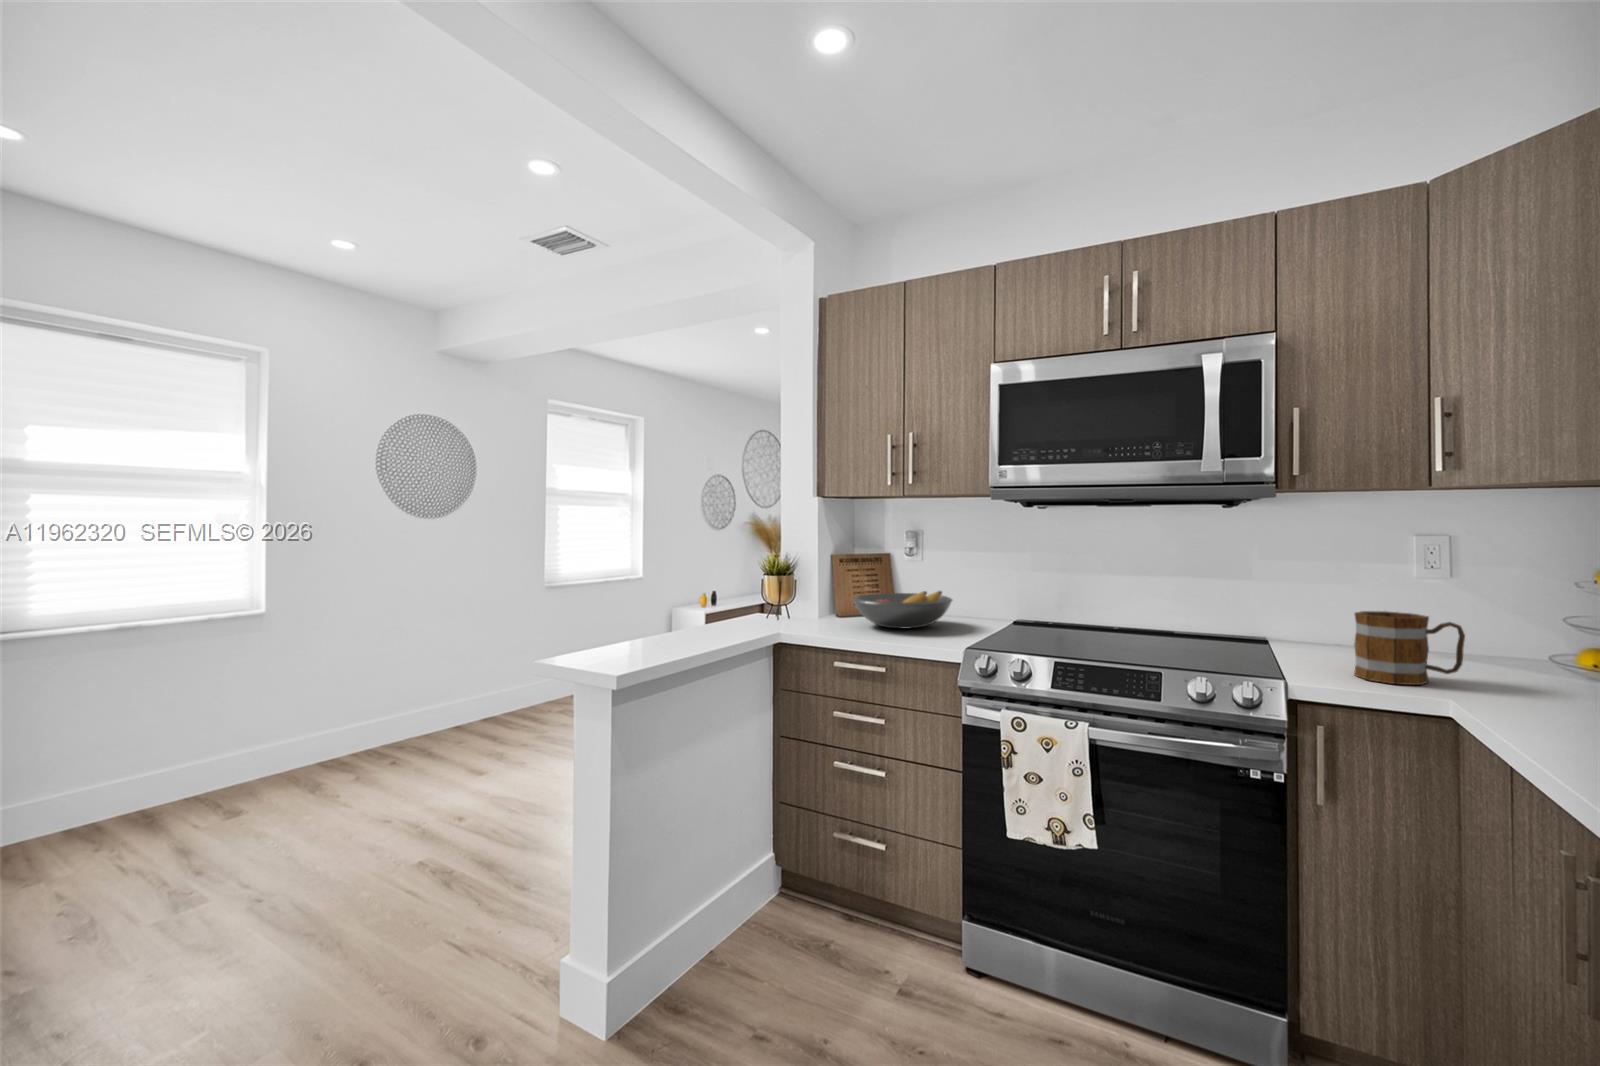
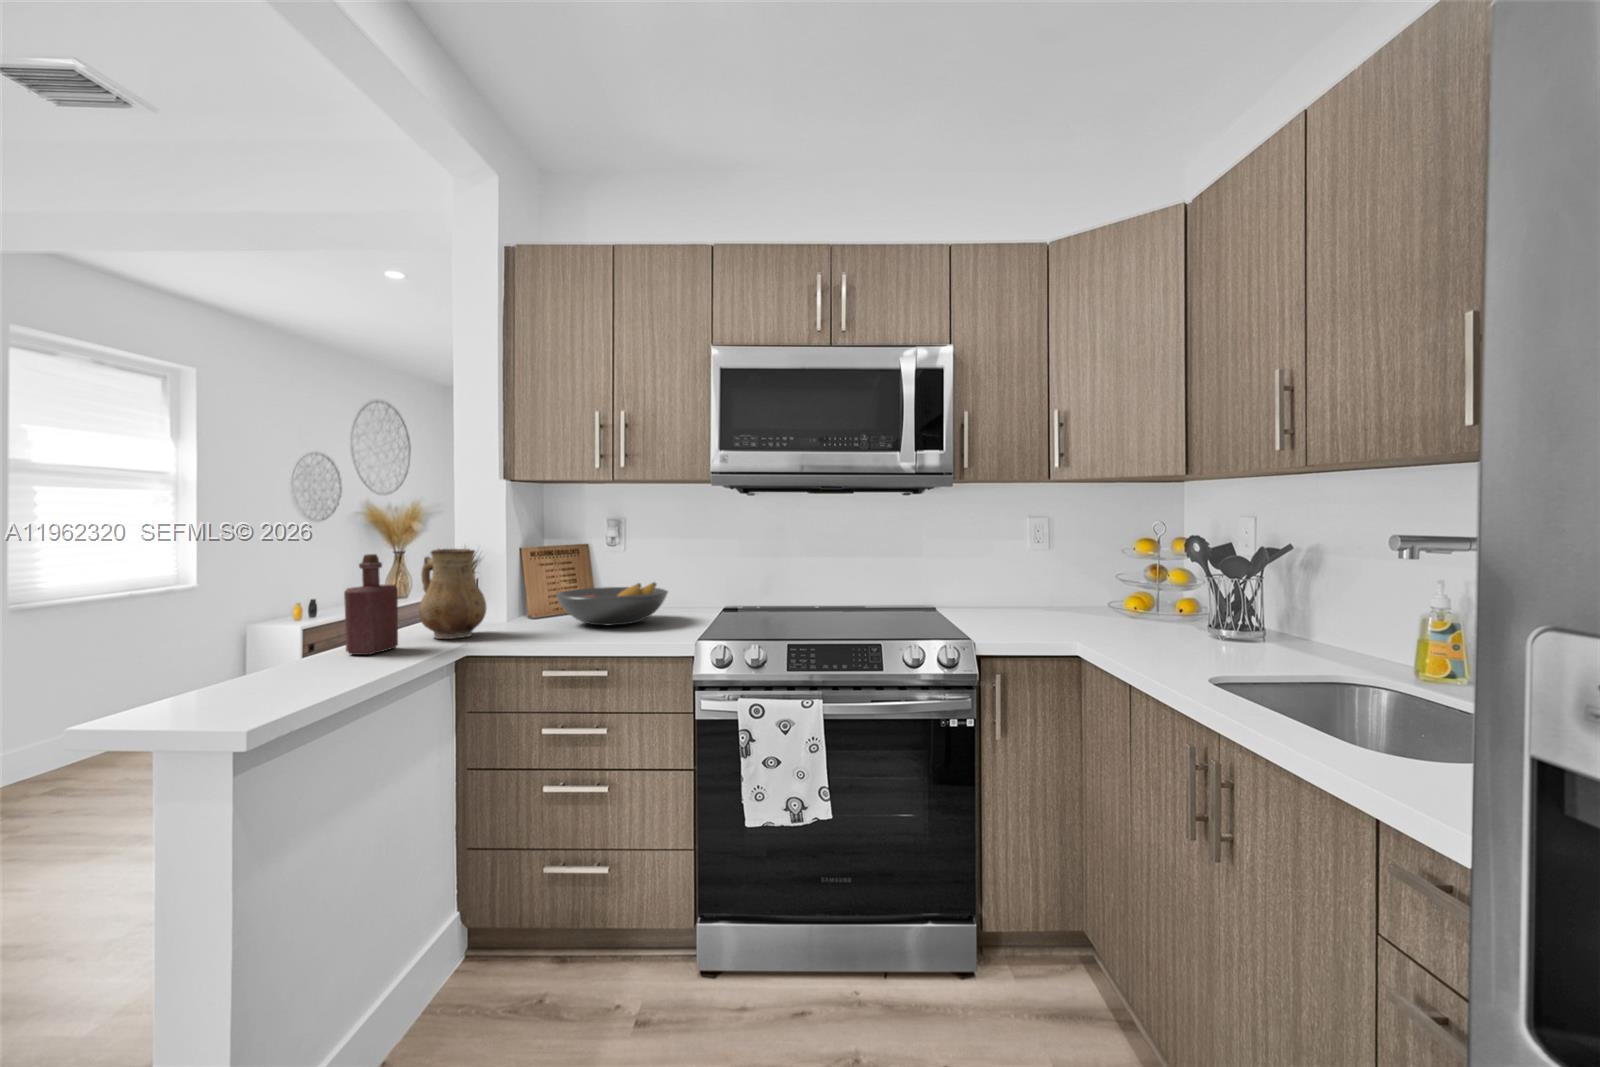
ceramic pitcher: none [744,556,794,631] -> present [419,549,487,639]
bottle: none [686,561,724,640] -> present [344,554,398,655]
mug: present [1354,611,1465,685] -> none [1020,581,1091,639]

